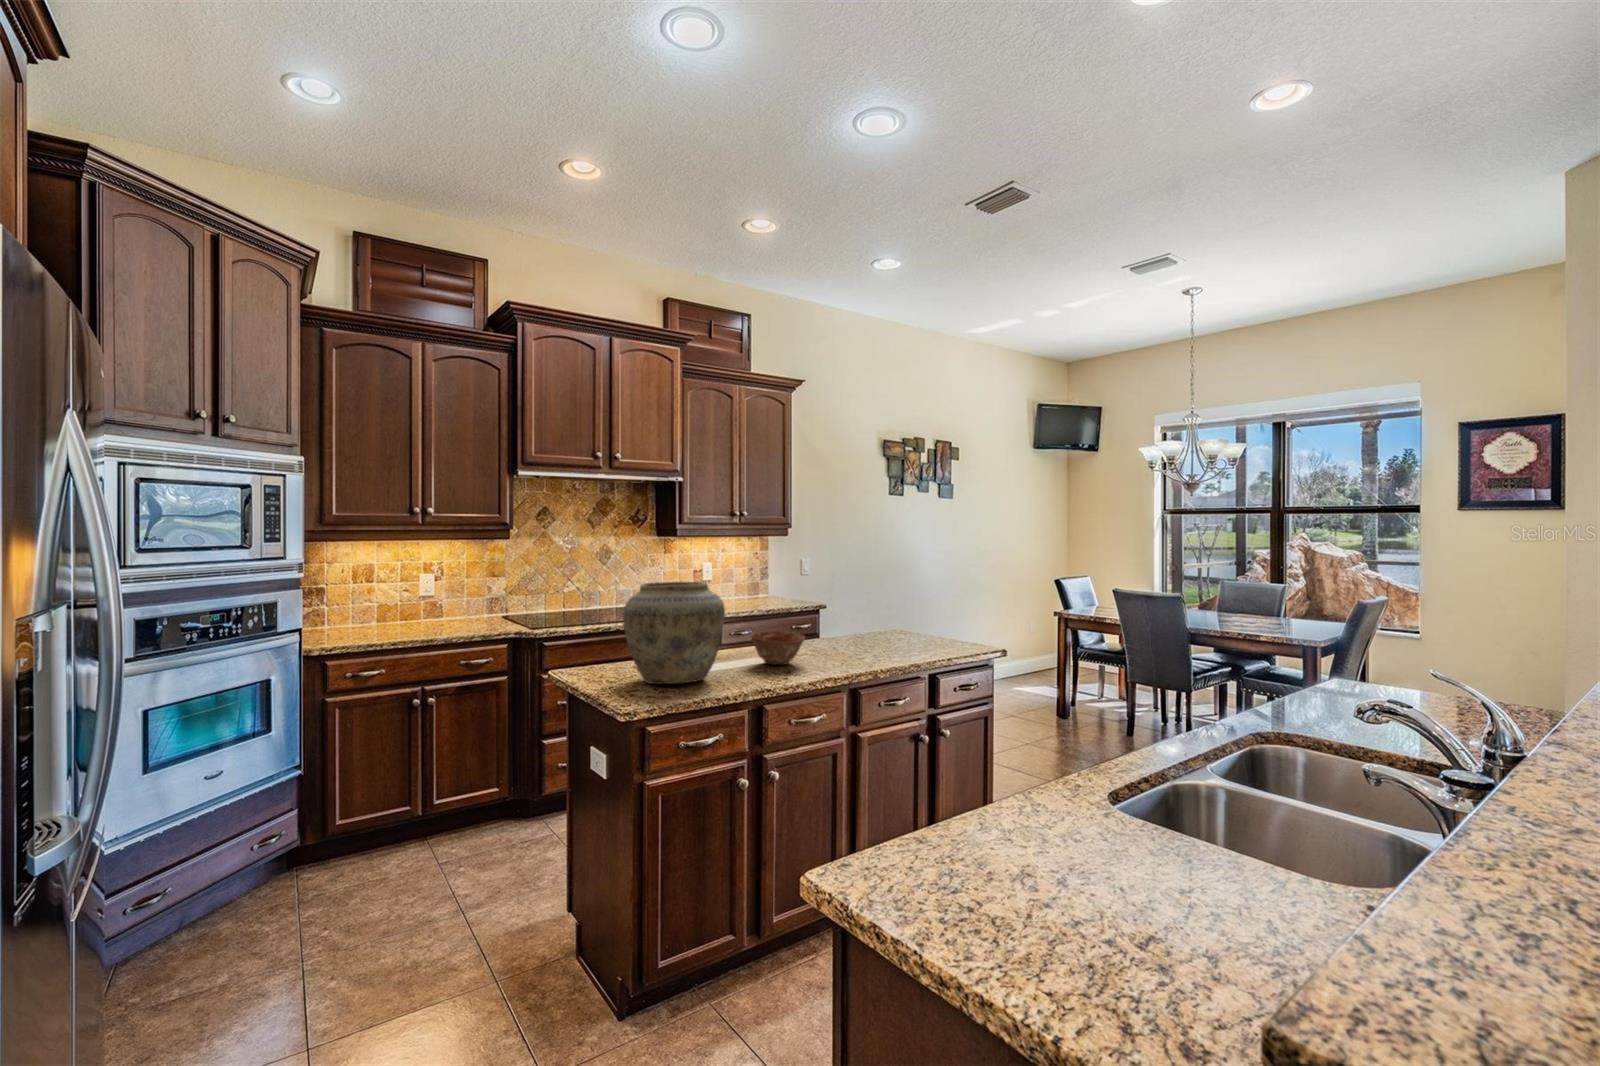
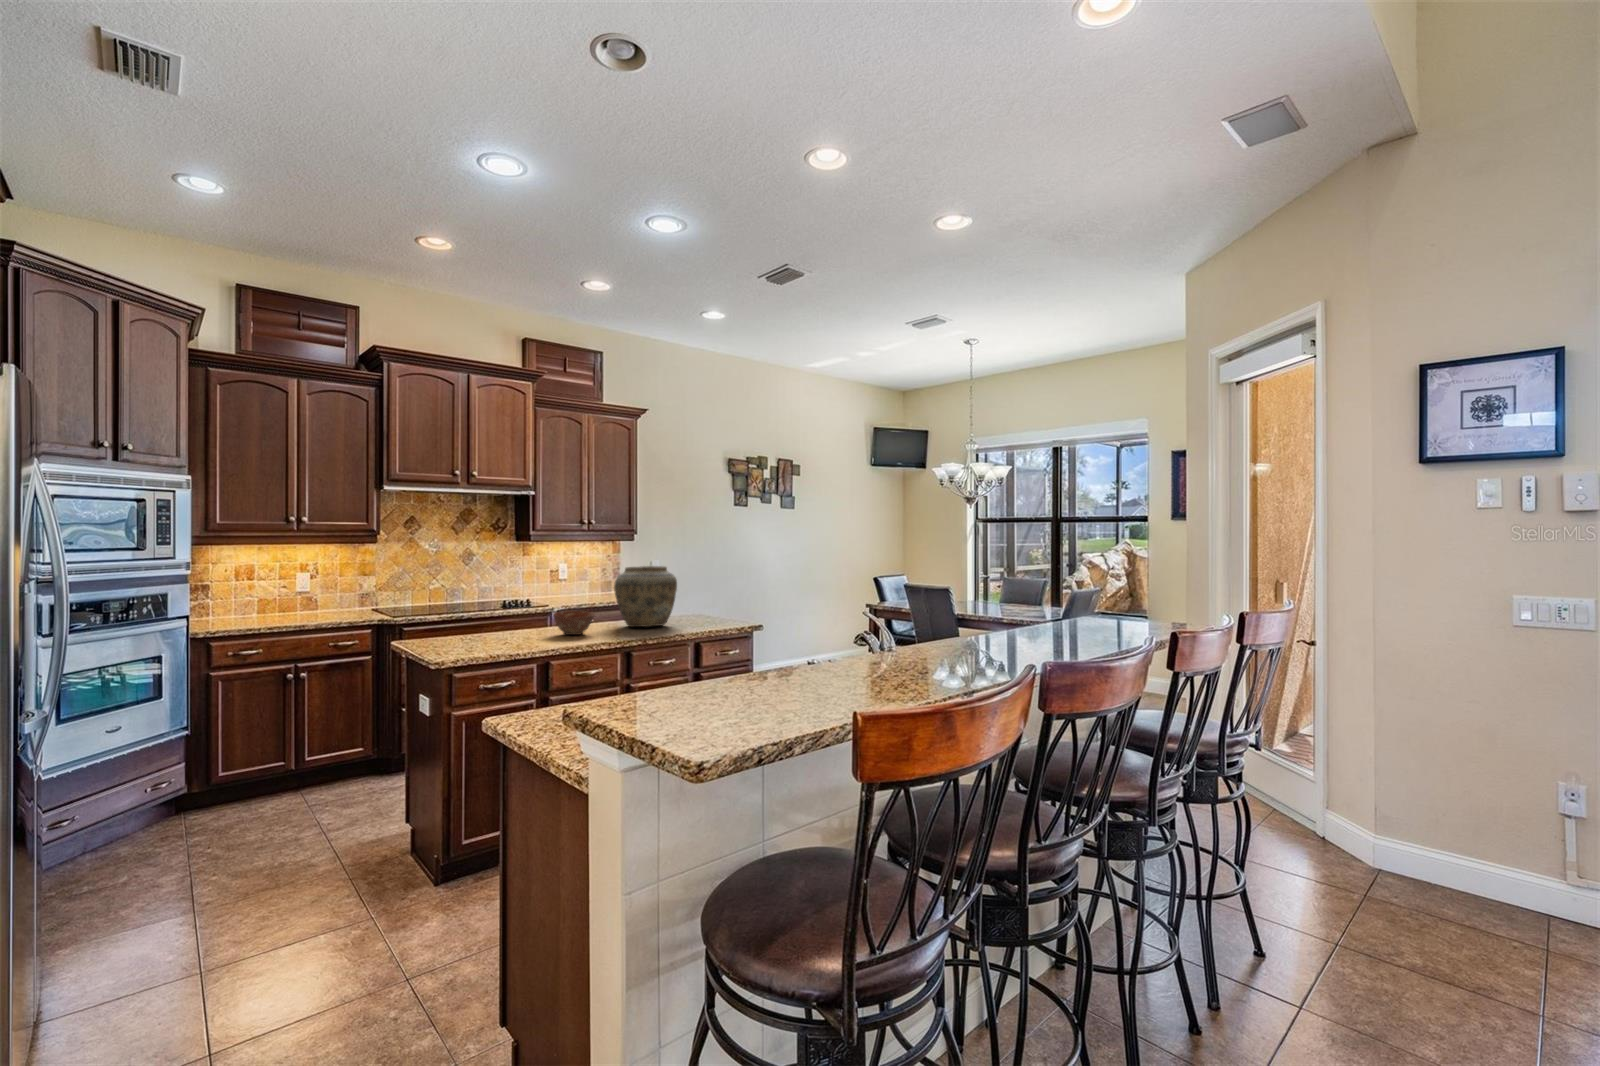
vase: present [623,582,725,684] -> present [614,566,677,627]

